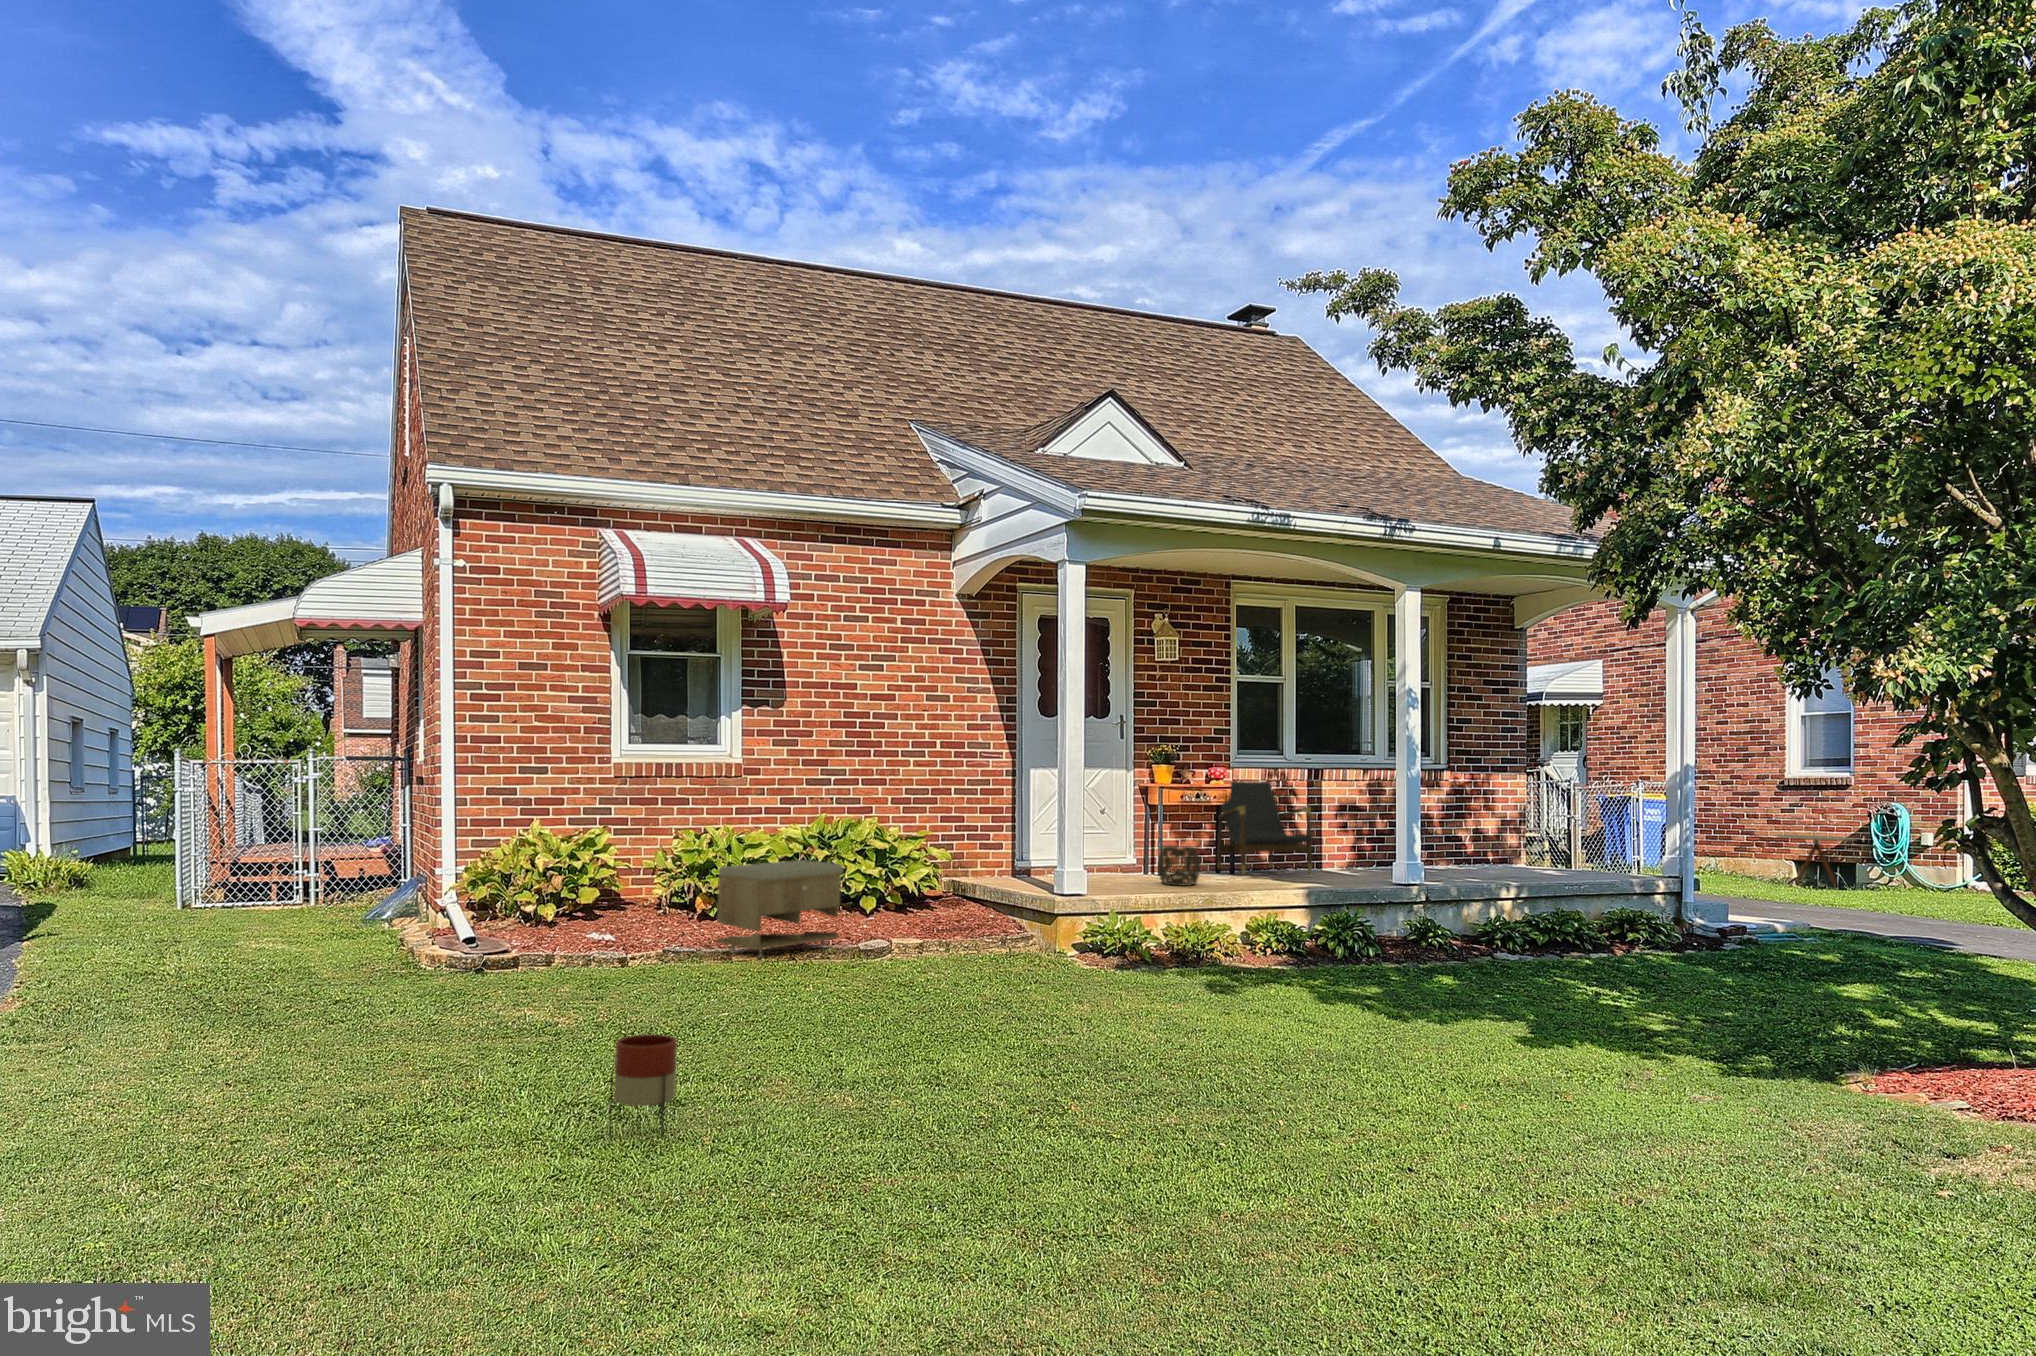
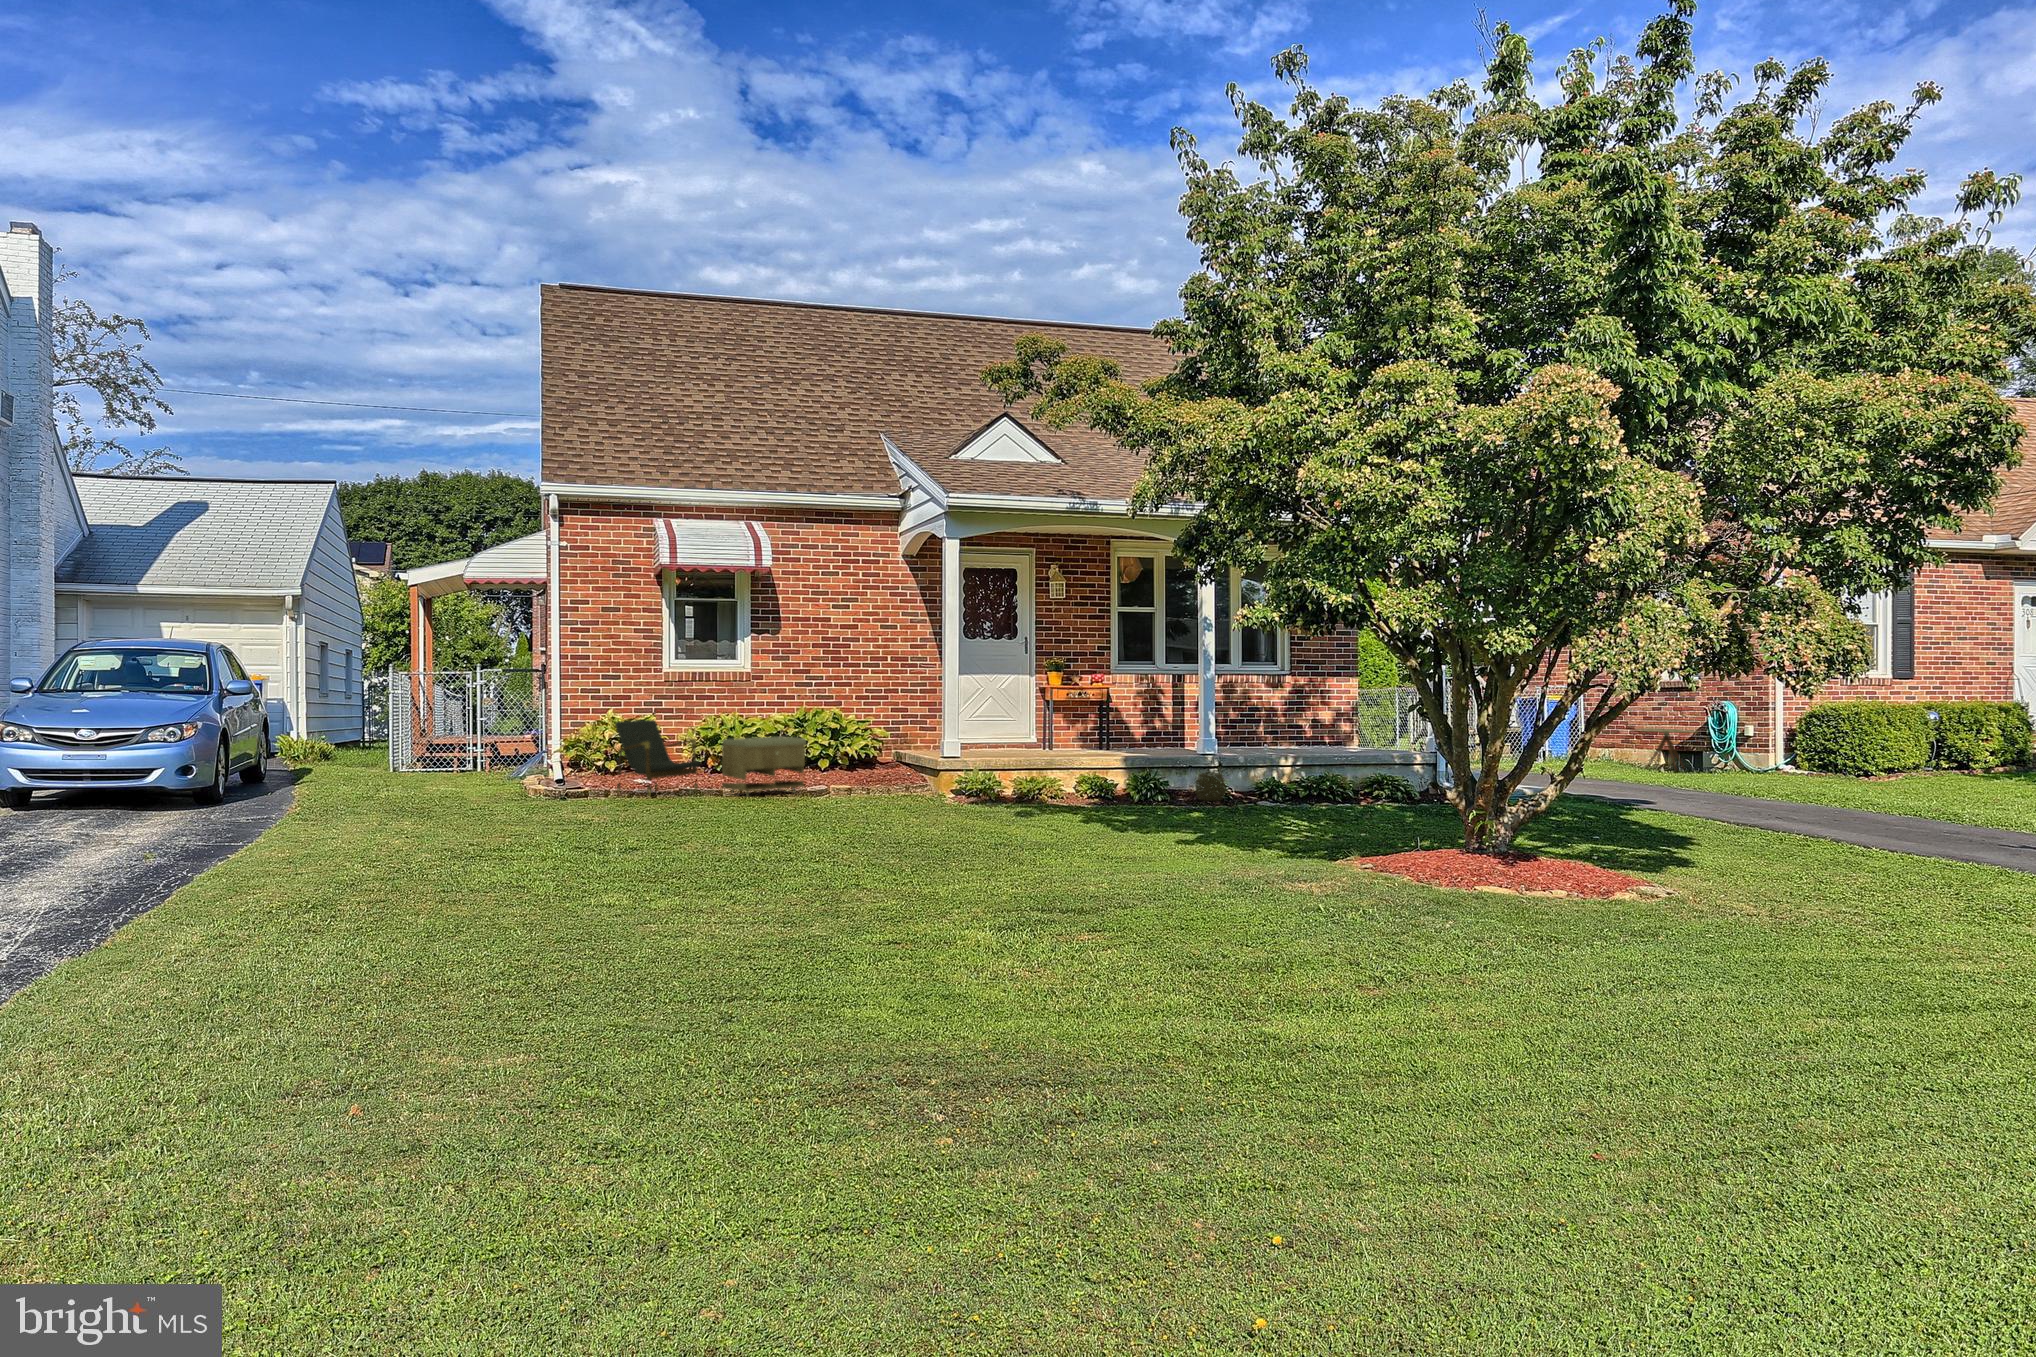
lounge chair: present [1217,781,1312,875] -> present [615,720,700,797]
woven basket: present [1158,846,1200,886] -> present [1195,773,1226,801]
planter: present [609,1034,677,1137] -> none [589,806,622,855]

